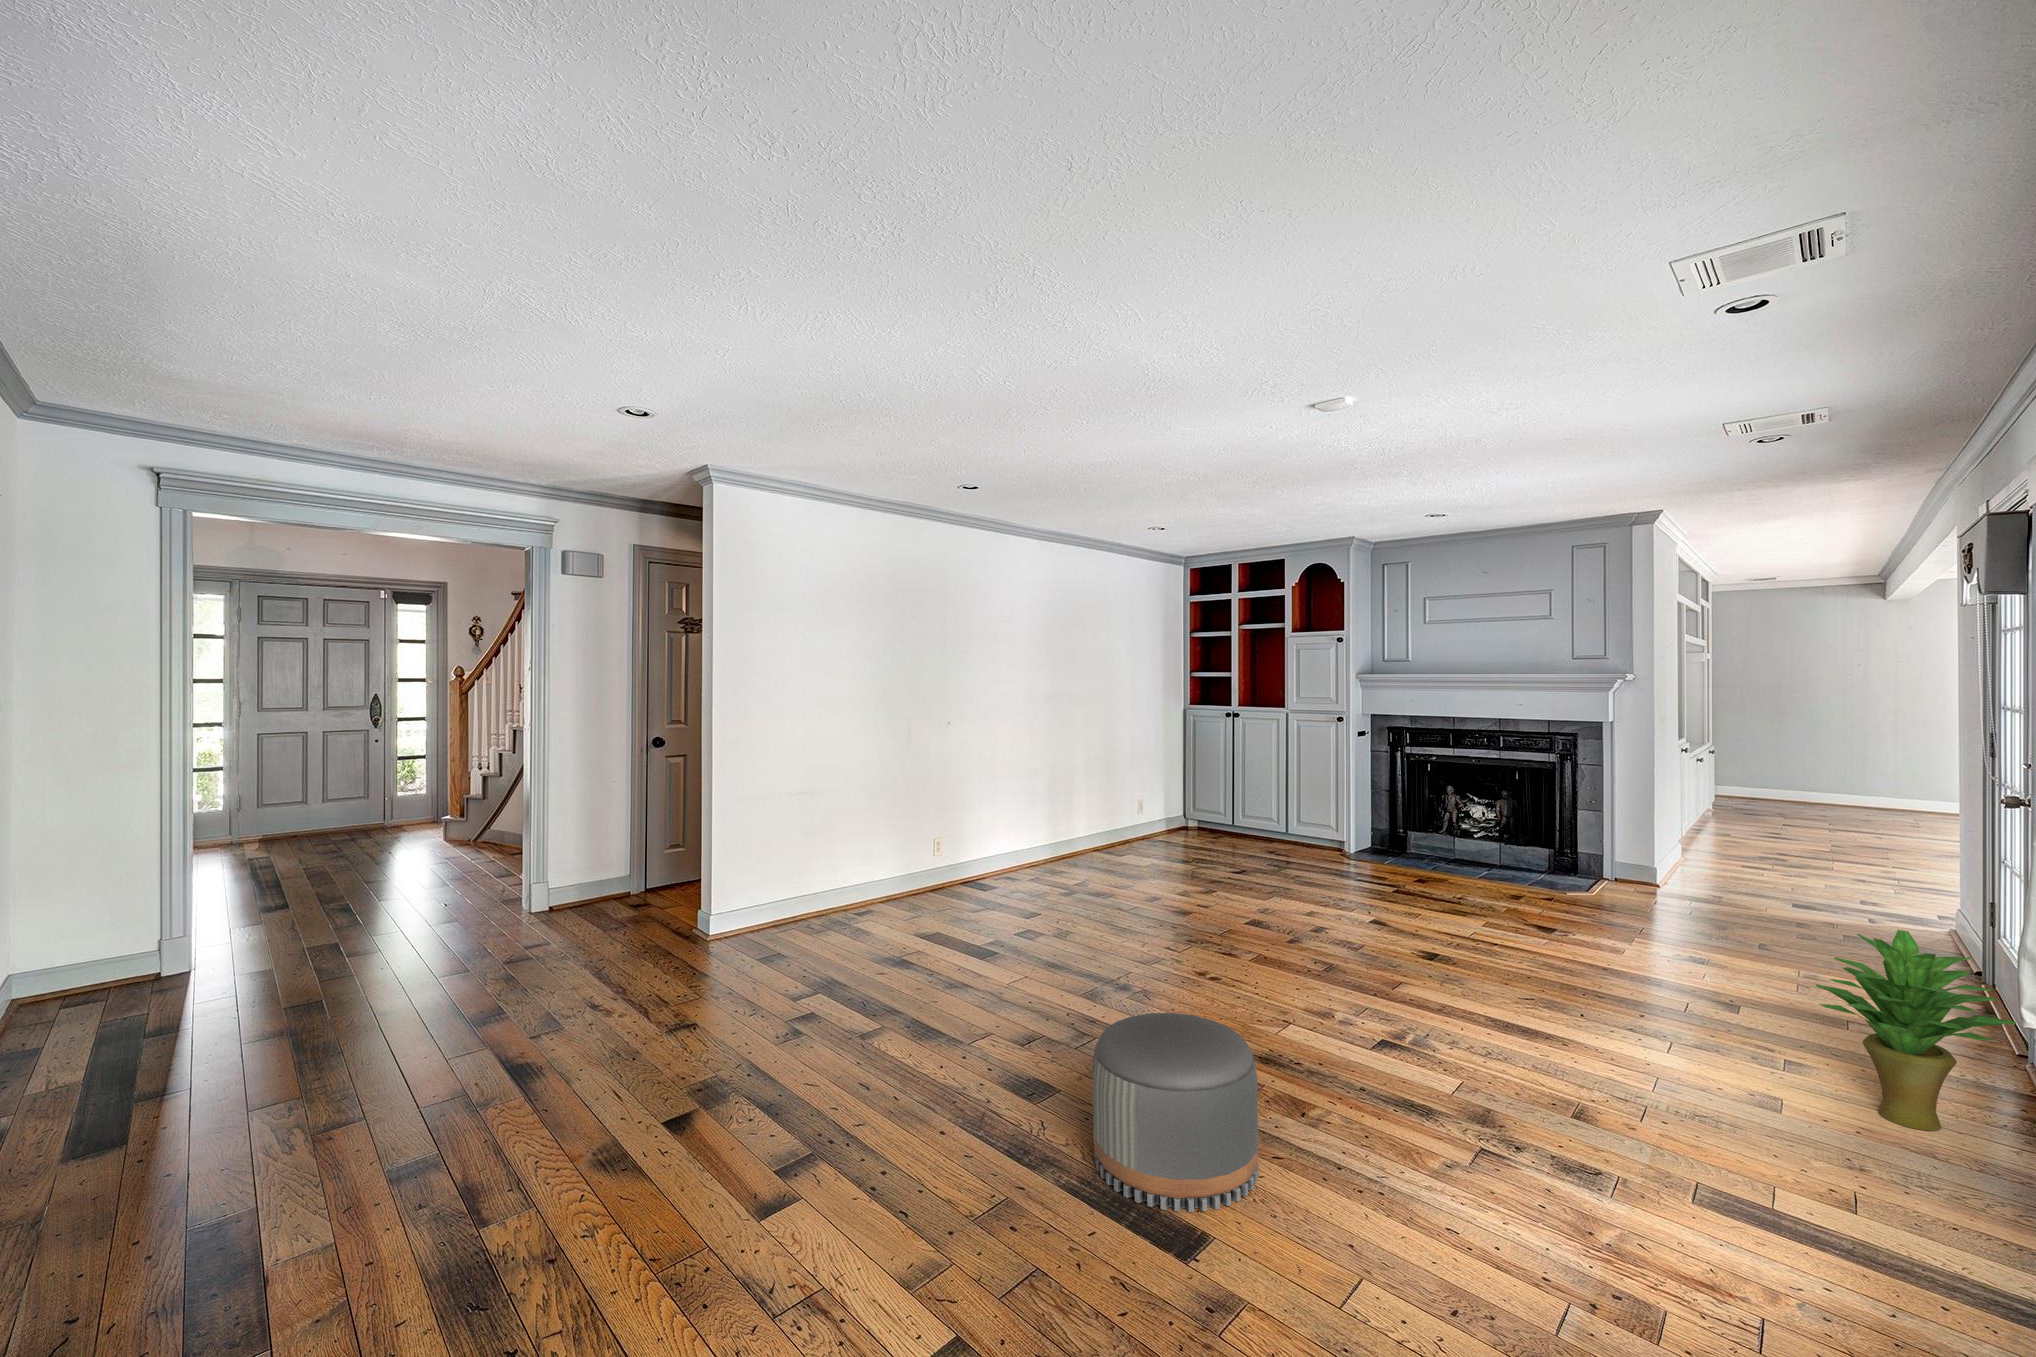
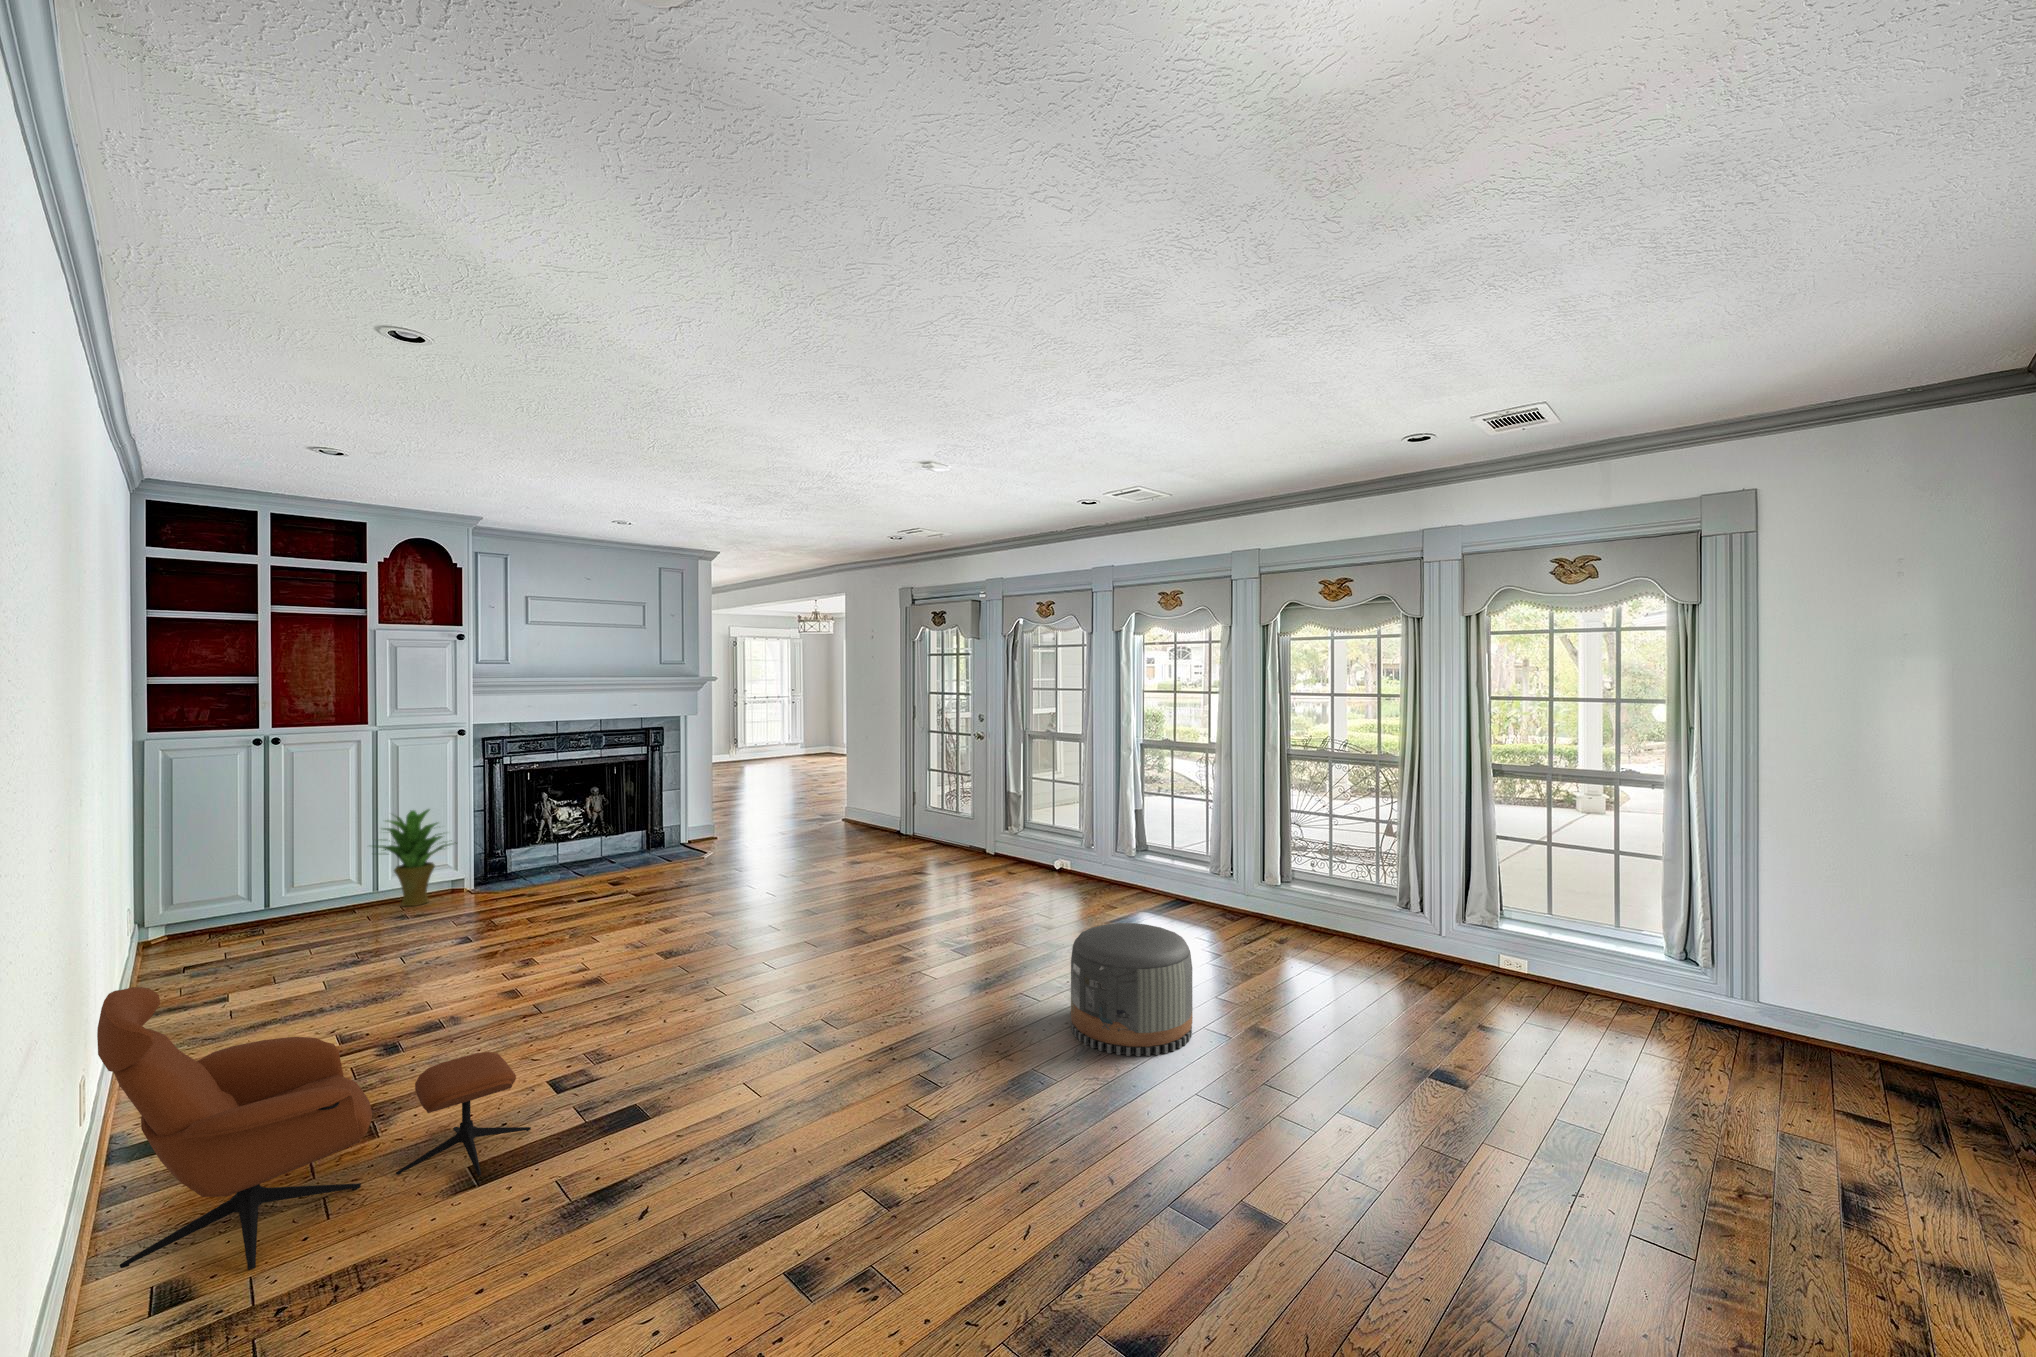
lounge chair: none [839,807,963,949] -> present [97,987,531,1270]
potted plant: present [1816,930,2016,1131] -> present [377,809,457,906]

